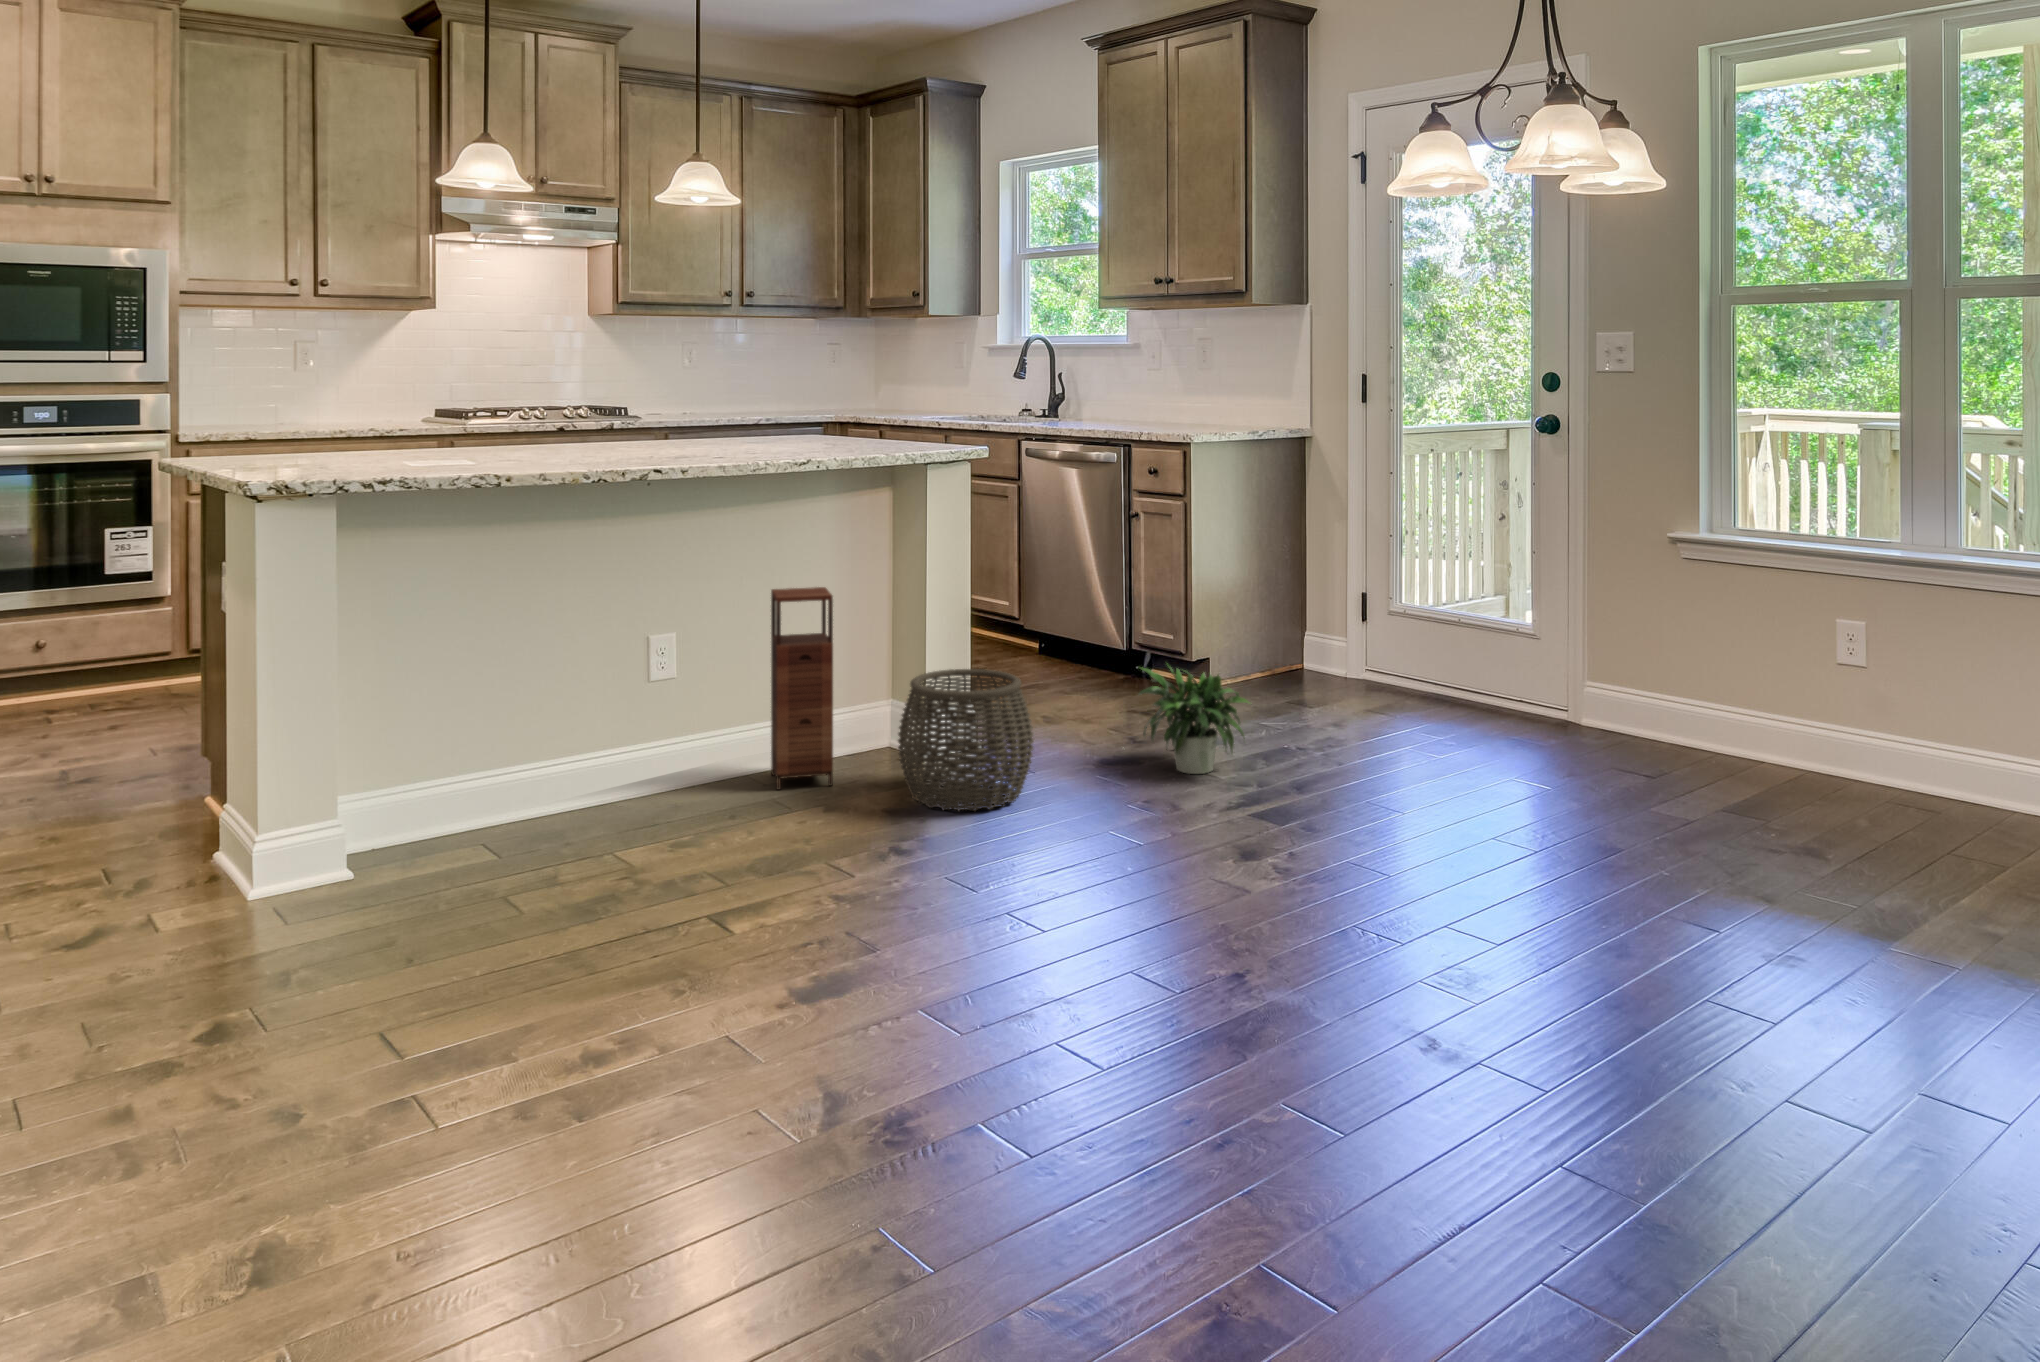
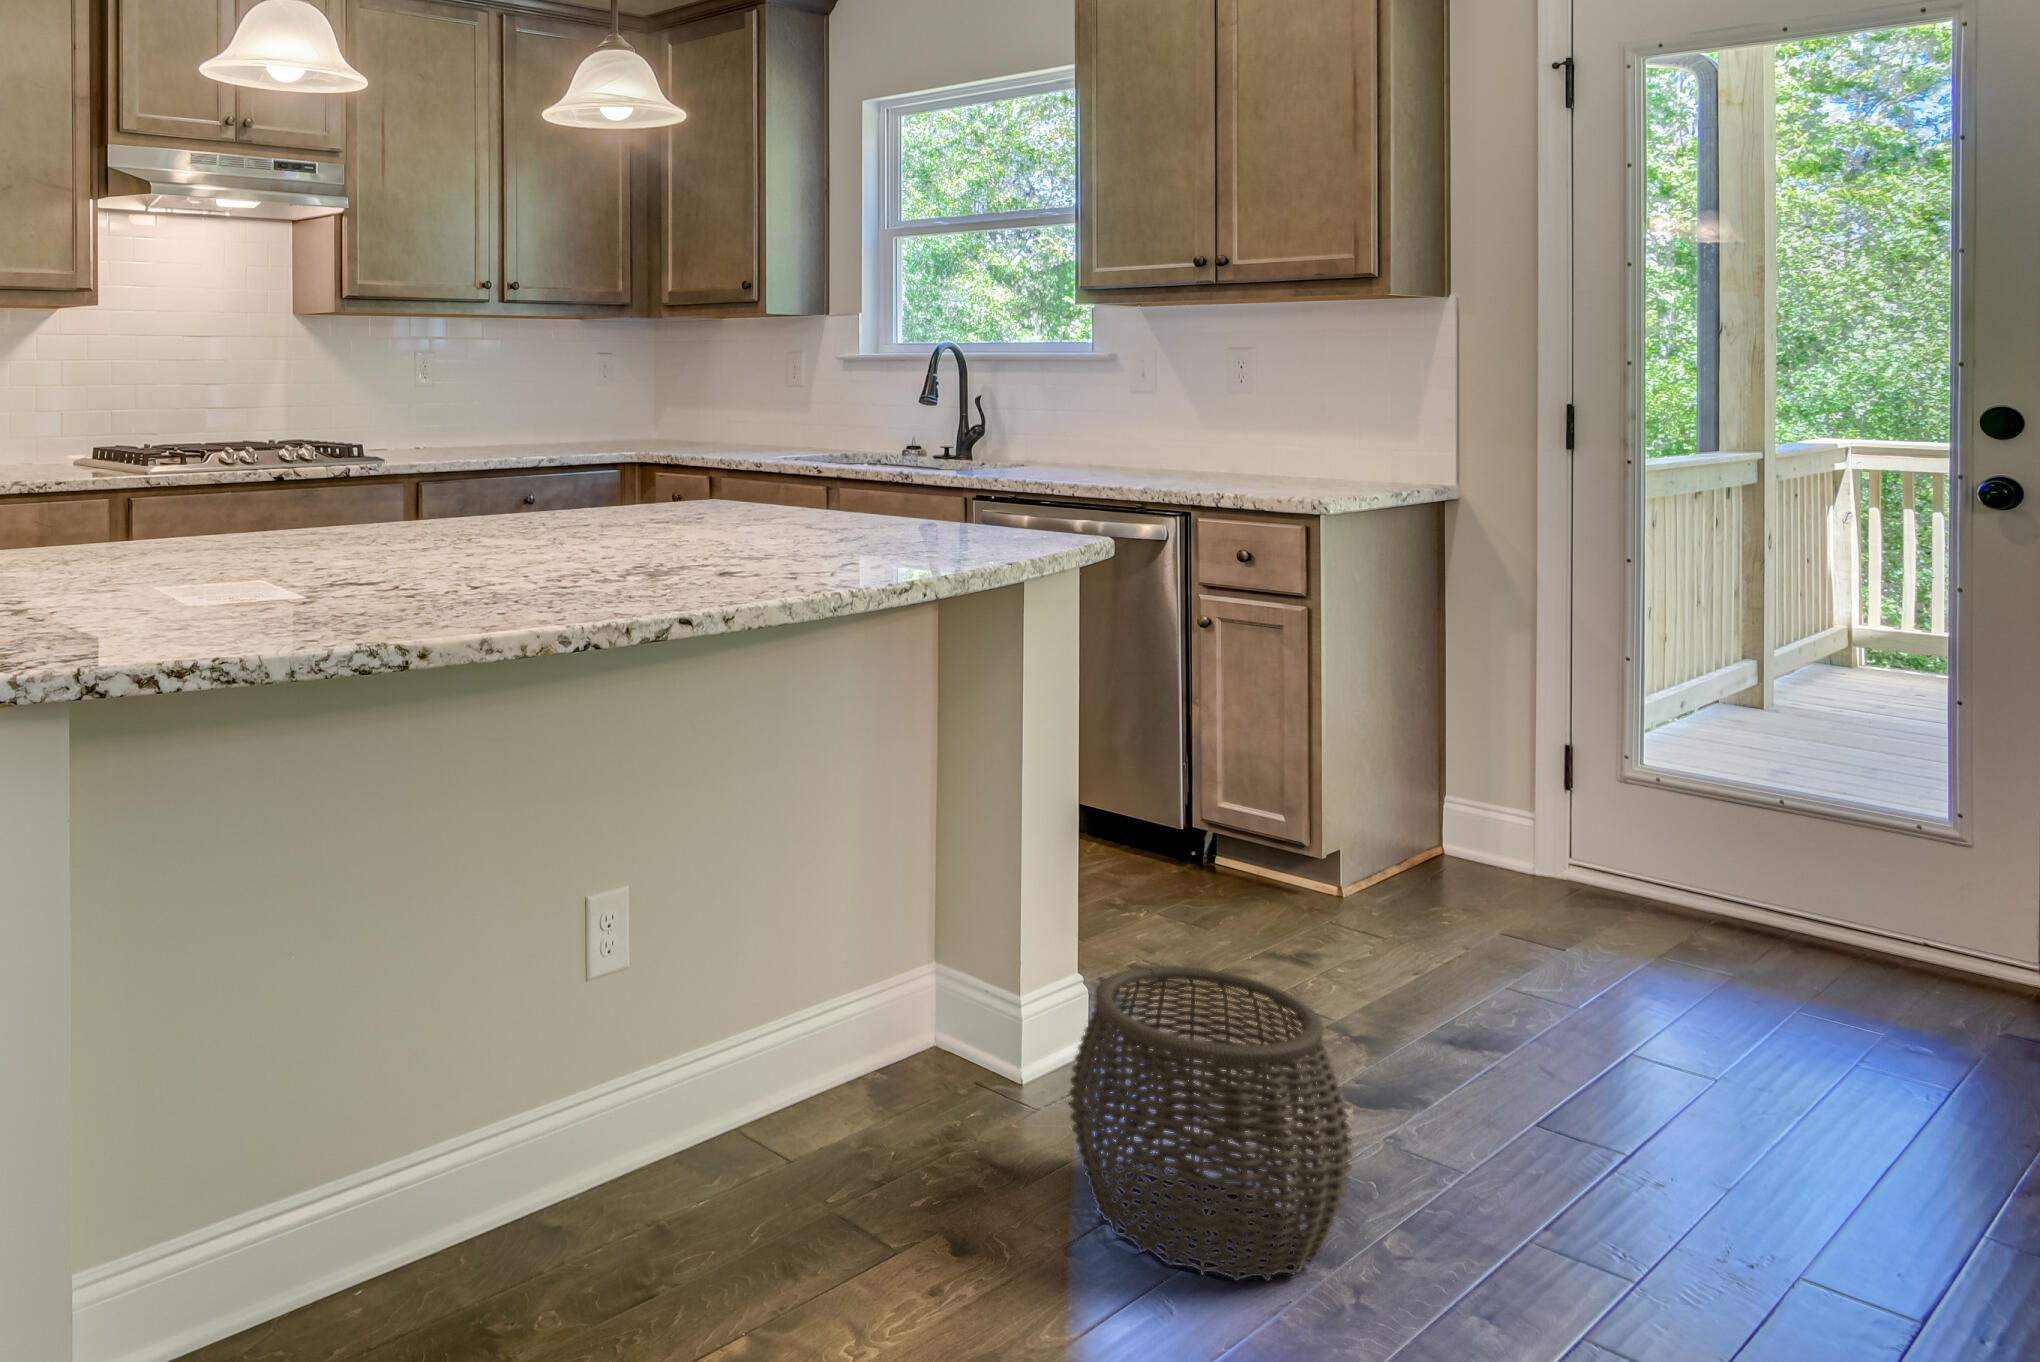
storage cabinet: present [771,587,833,790] -> none [793,803,932,1194]
potted plant: present [1139,663,1250,774] -> none [1366,932,1690,1156]

